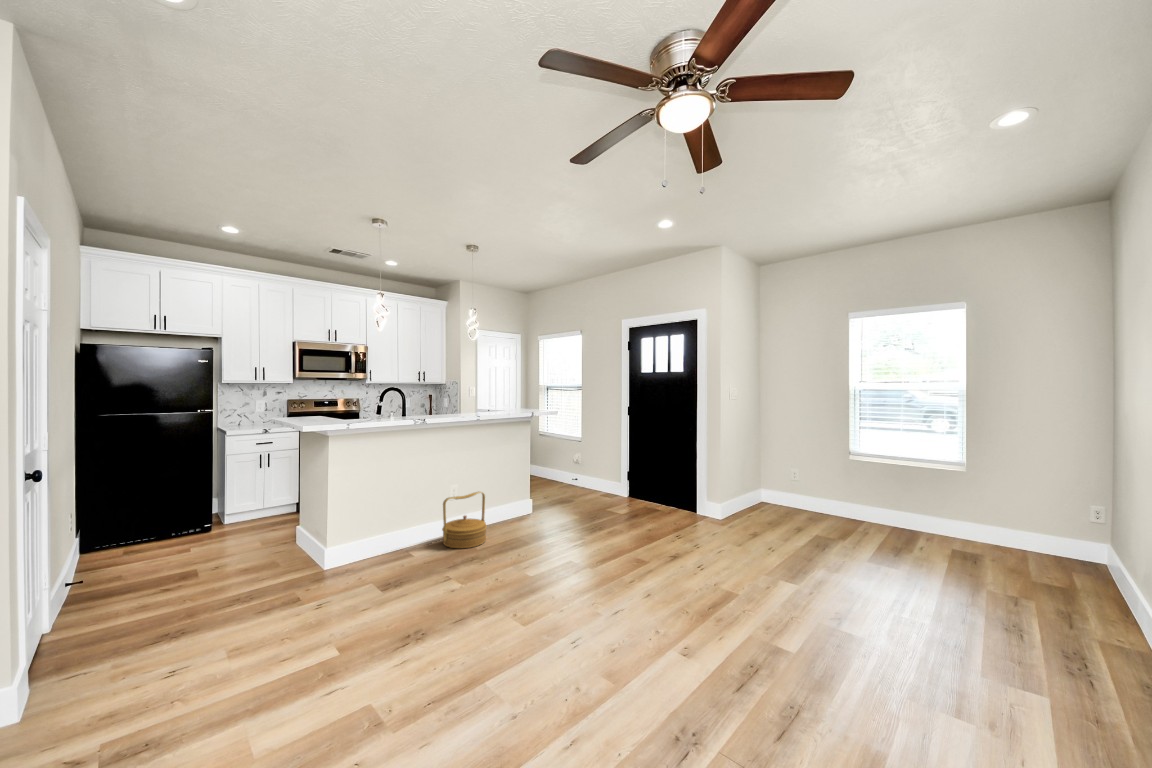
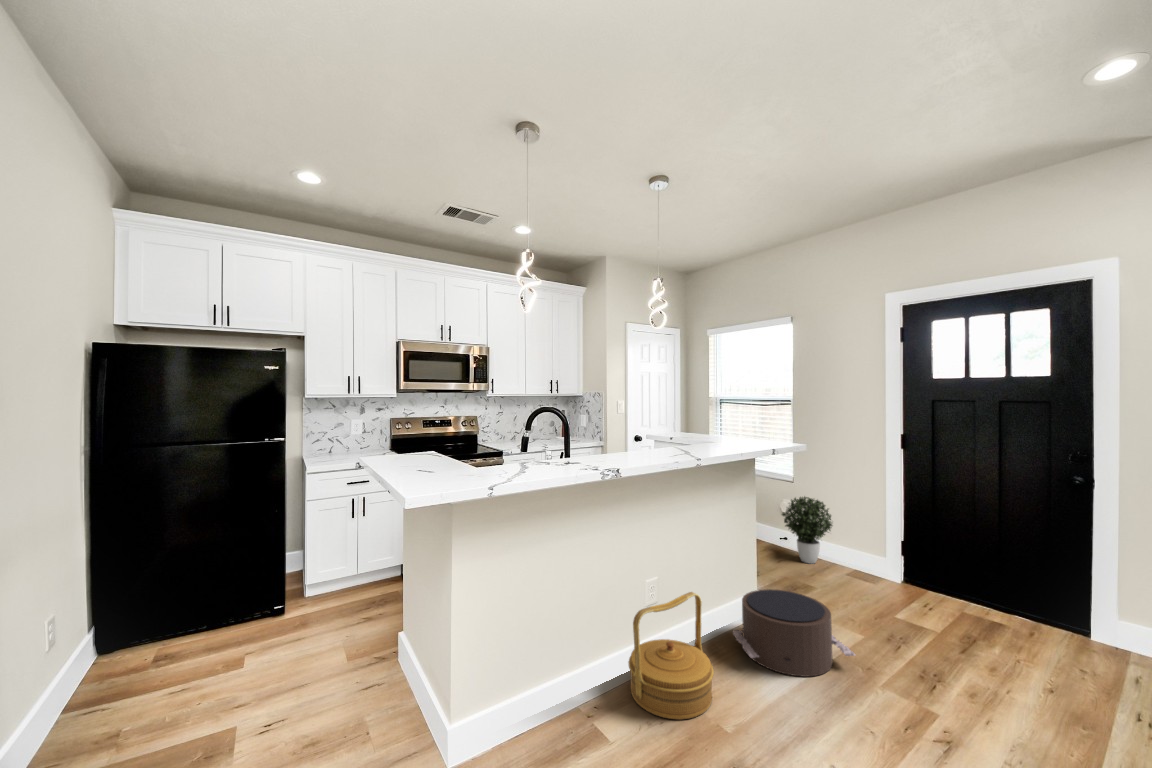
potted plant: none [568,449,597,491] -> present [782,497,832,564]
pouf: none [509,495,566,532] -> present [732,589,855,677]

